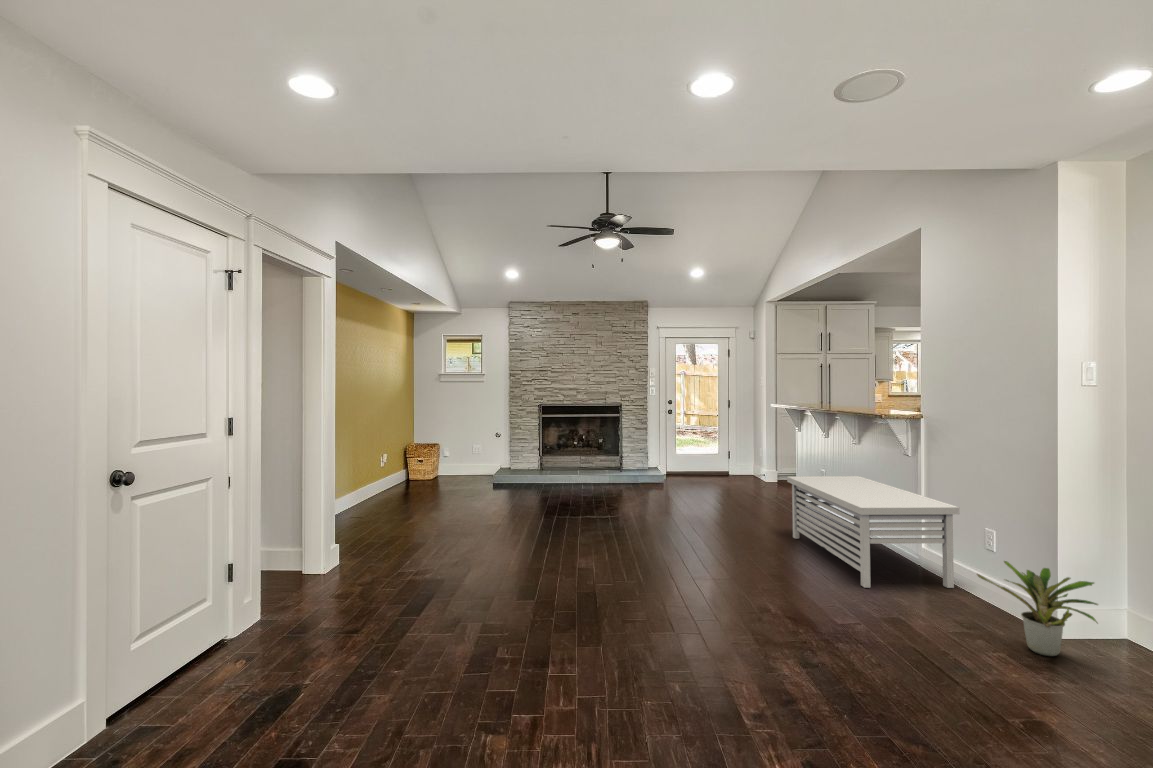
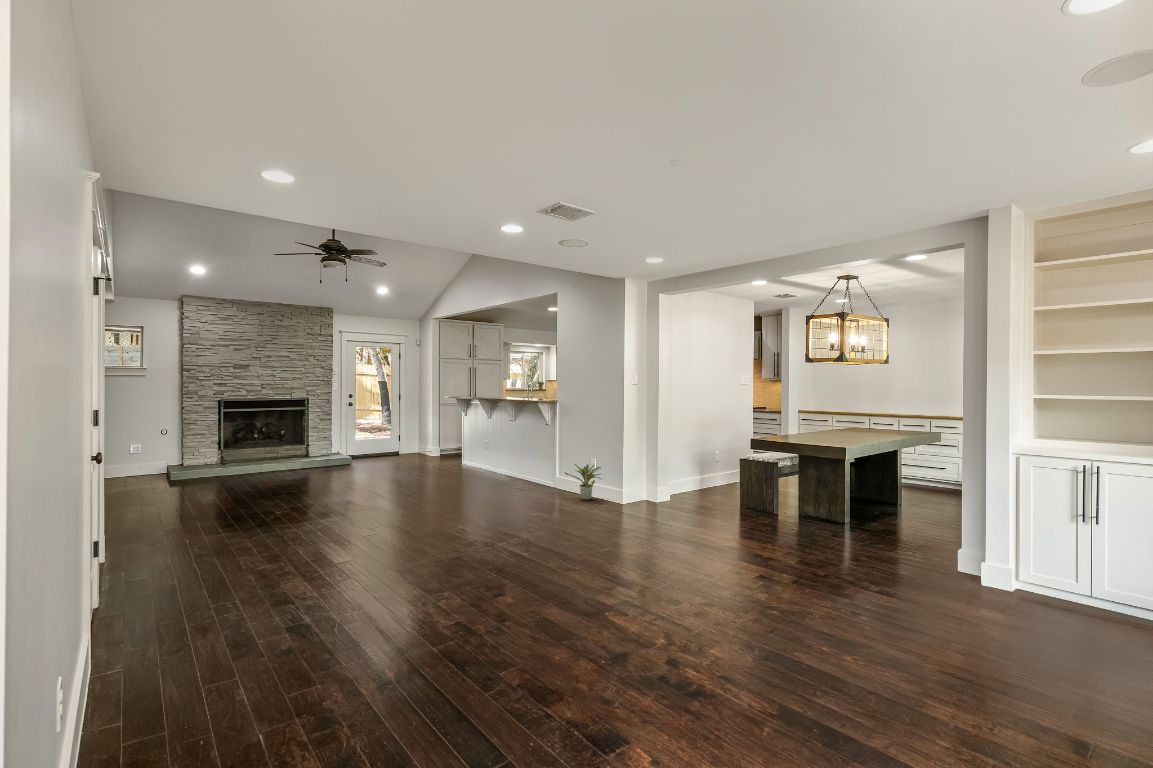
storage bench: present [787,476,960,588] -> none [468,440,557,493]

